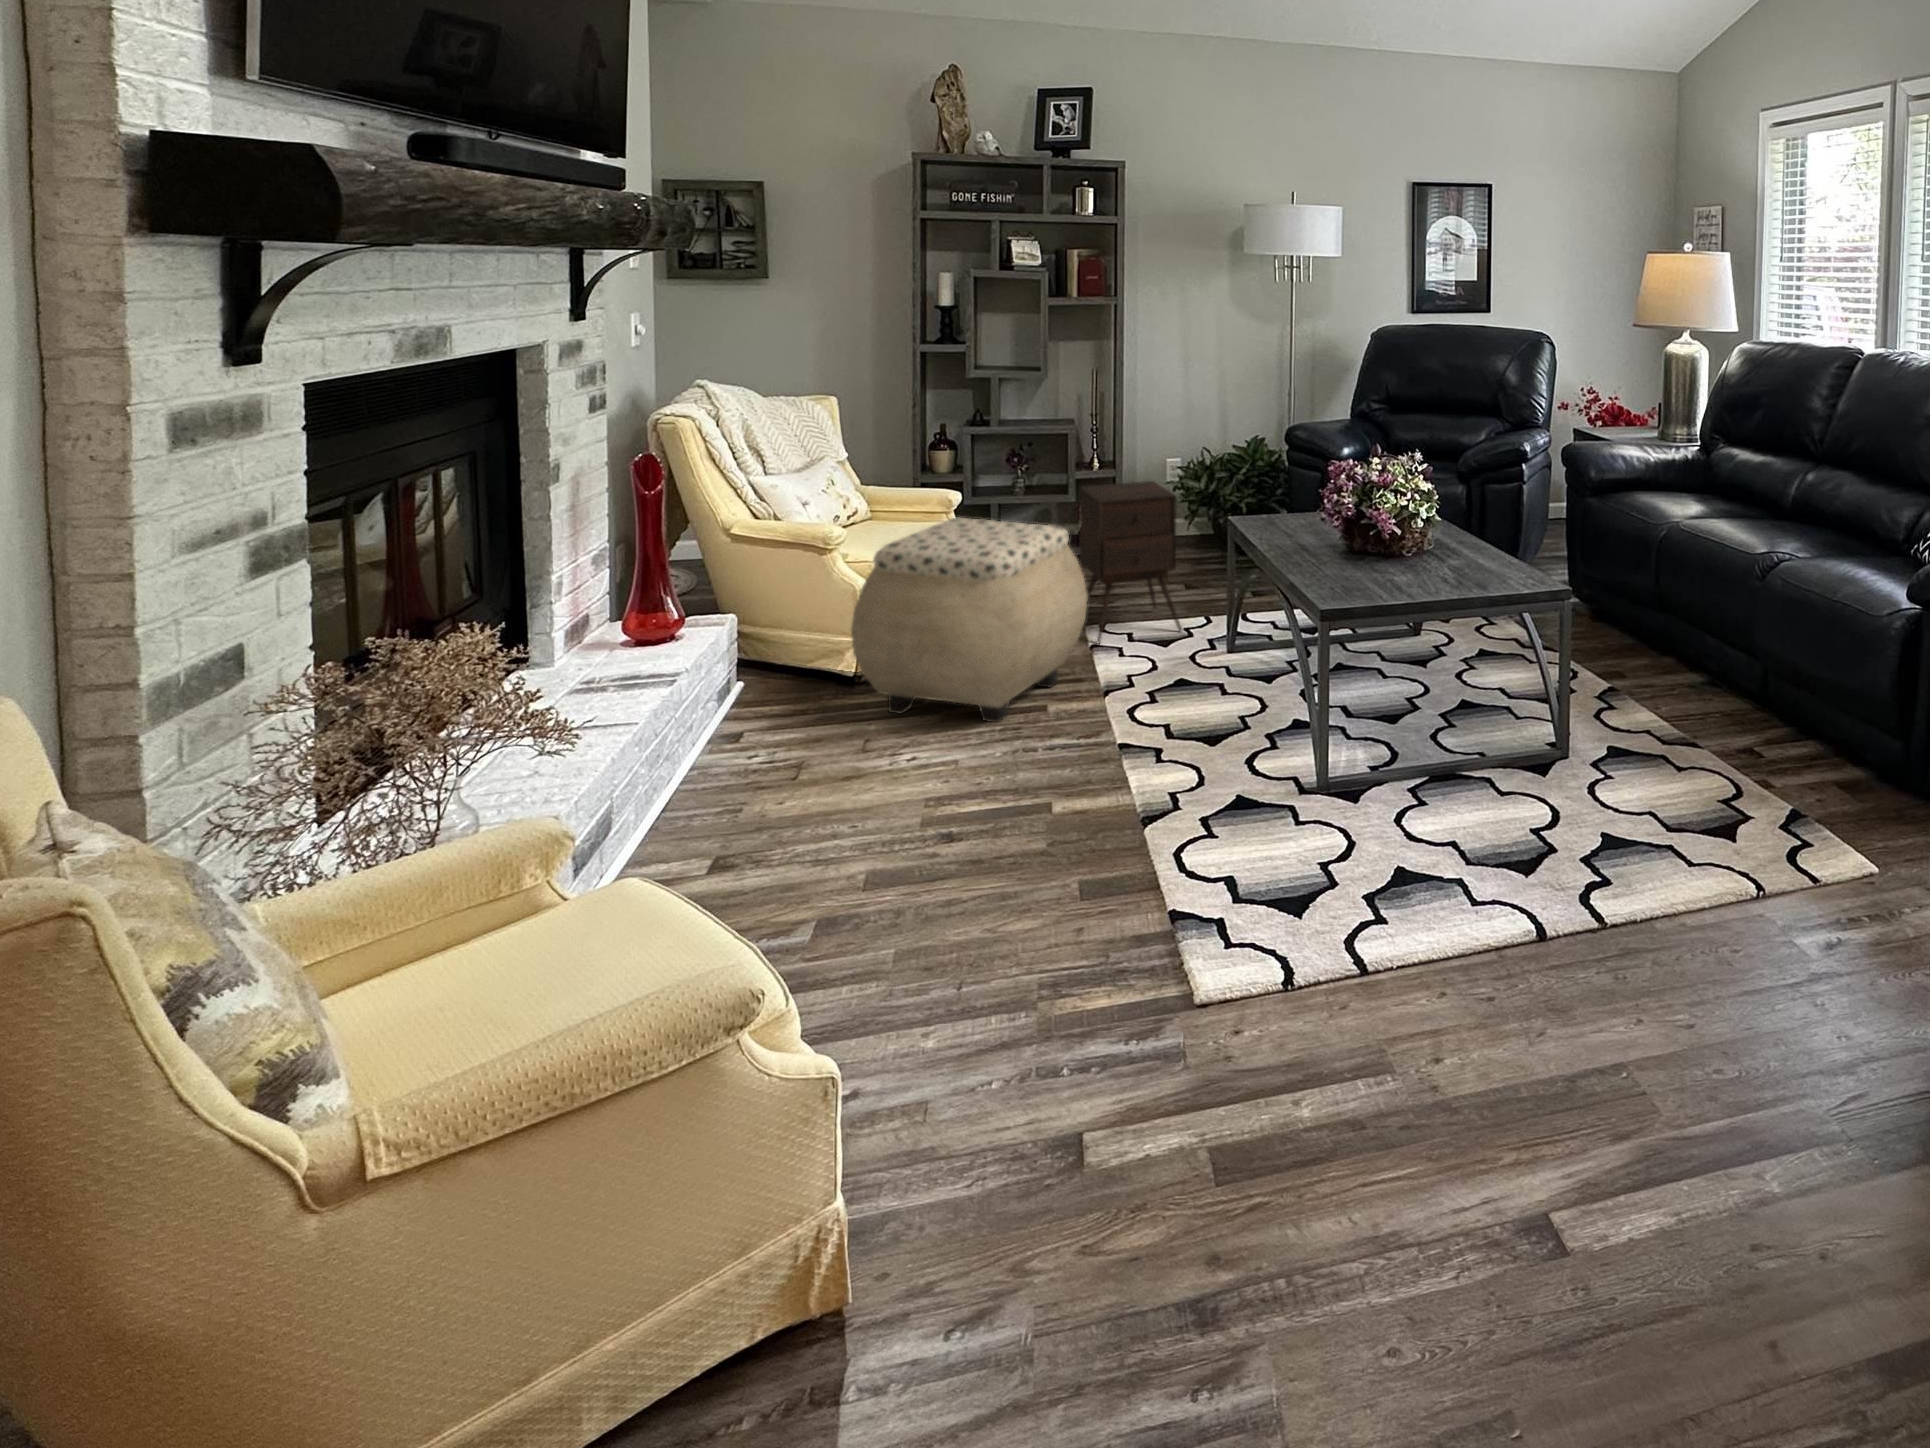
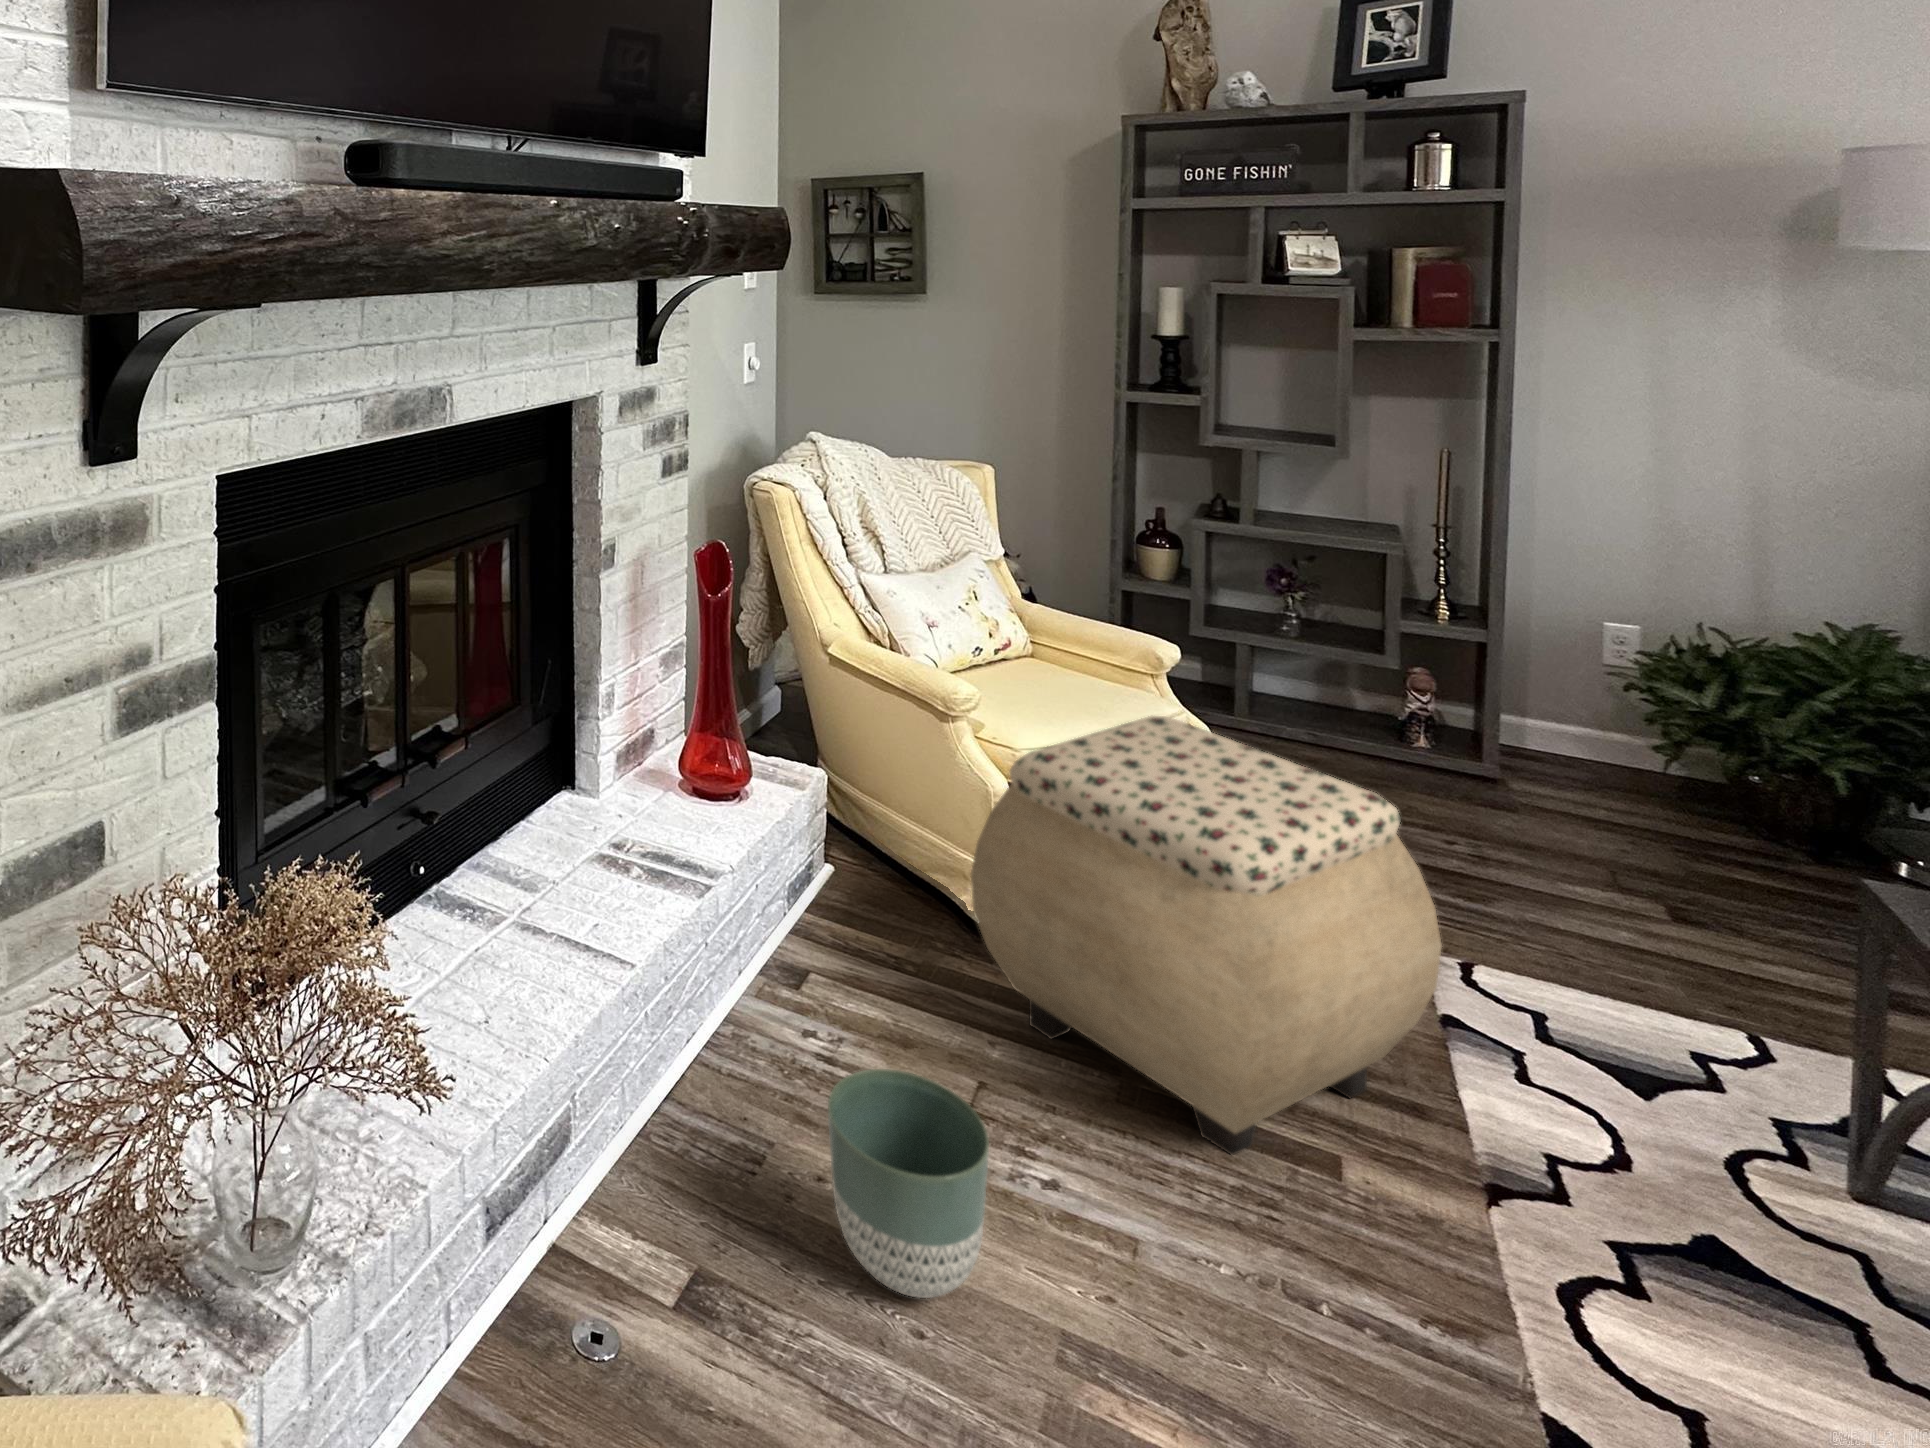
side table: present [1079,481,1182,643] -> none [1401,684,1681,1049]
planter: none [792,708,885,817] -> present [828,1069,989,1298]

